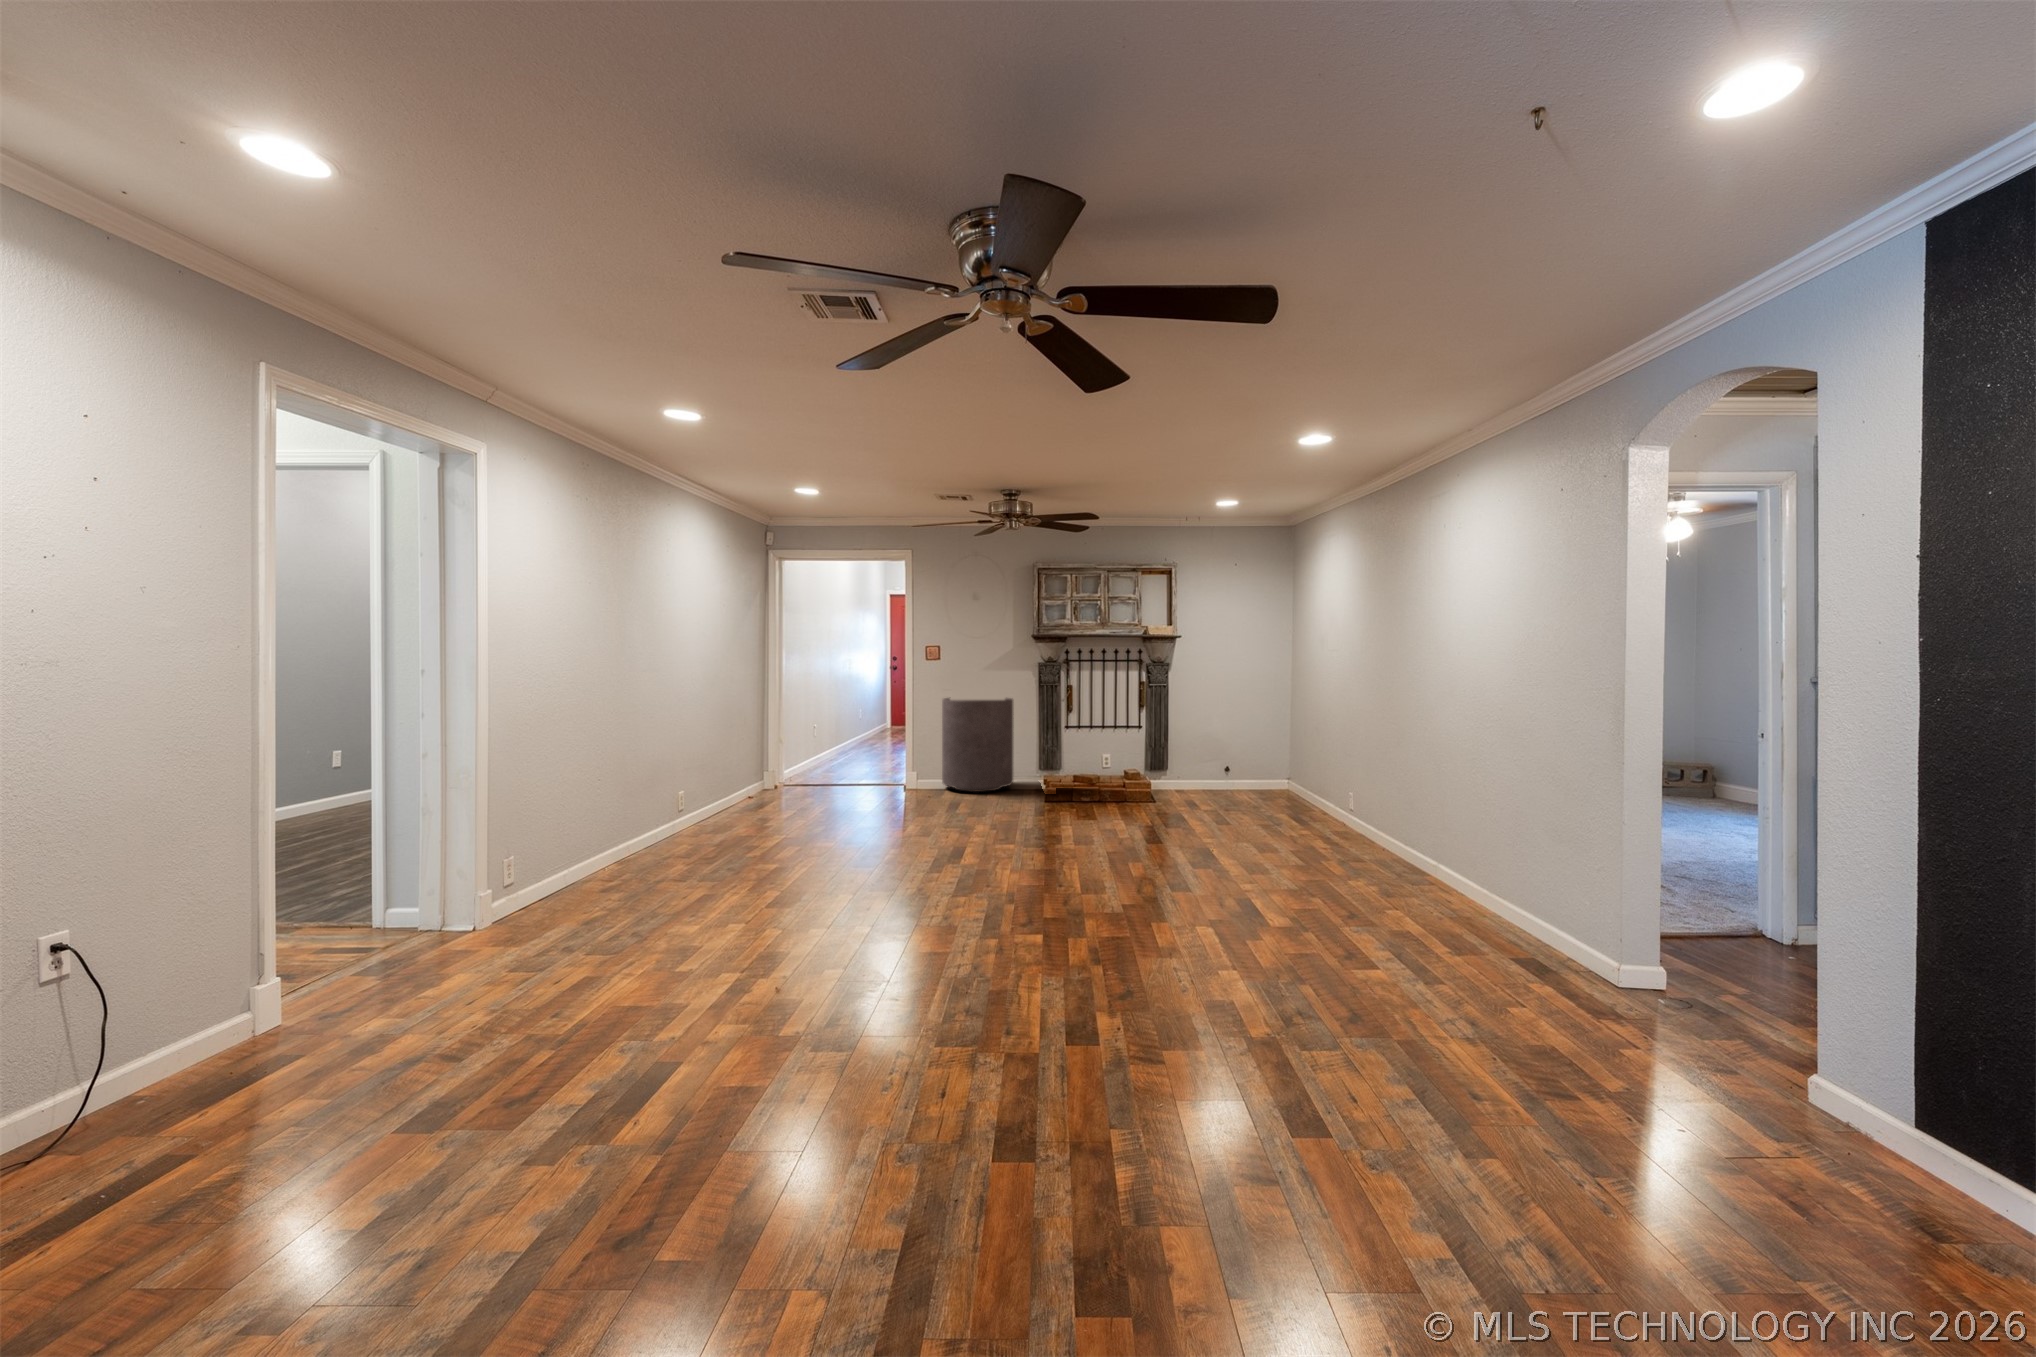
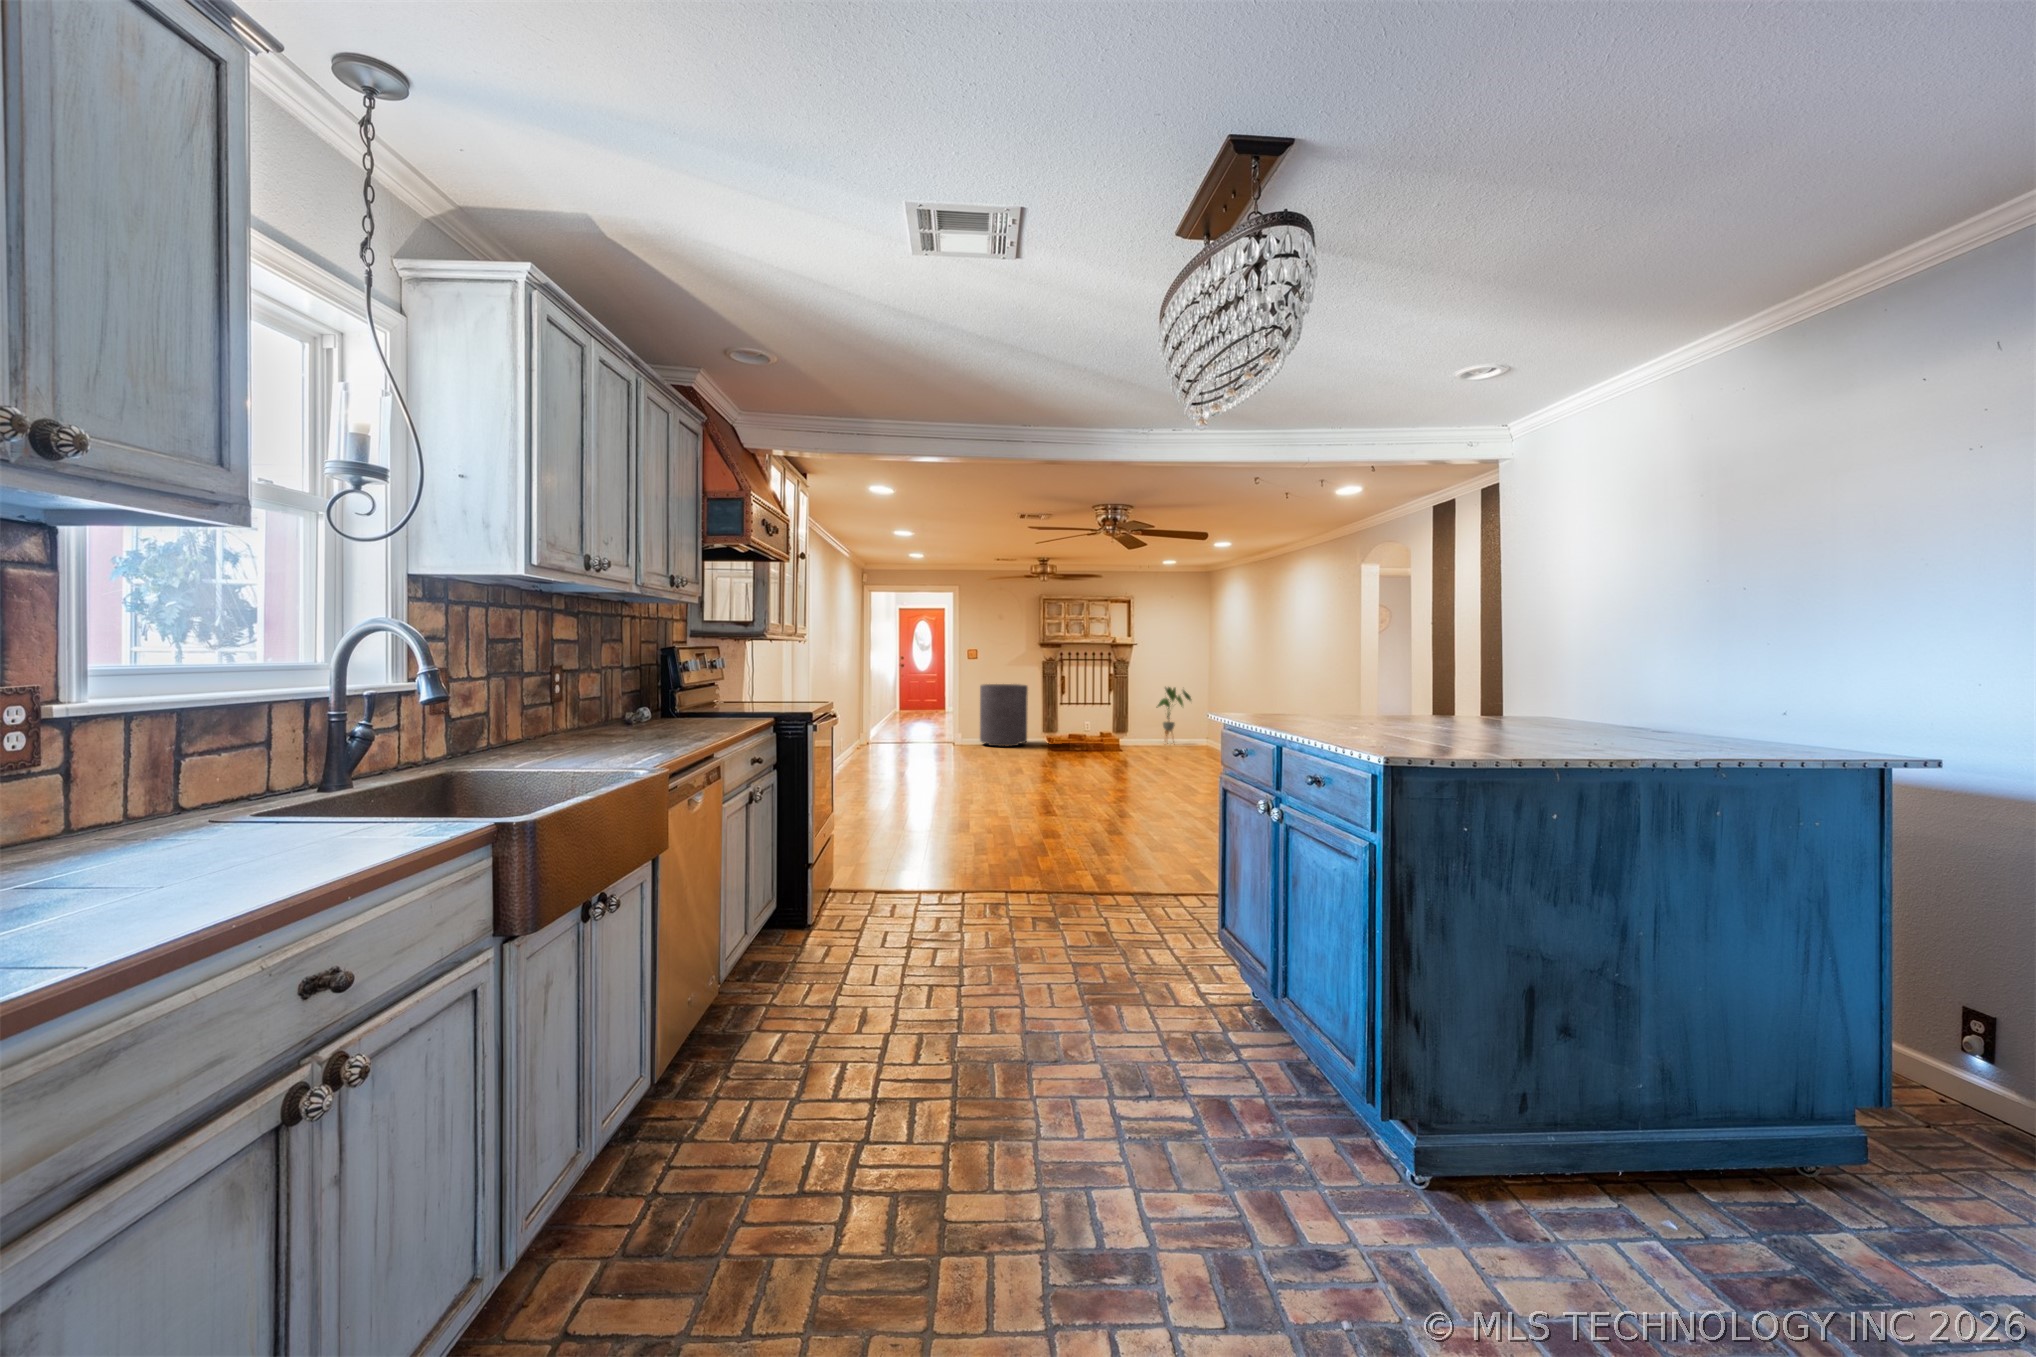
house plant: none [1212,700,1266,789] -> present [1157,687,1191,741]

